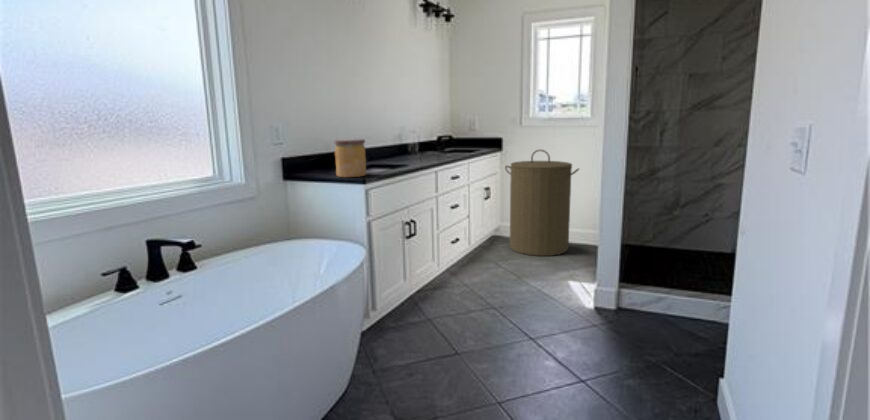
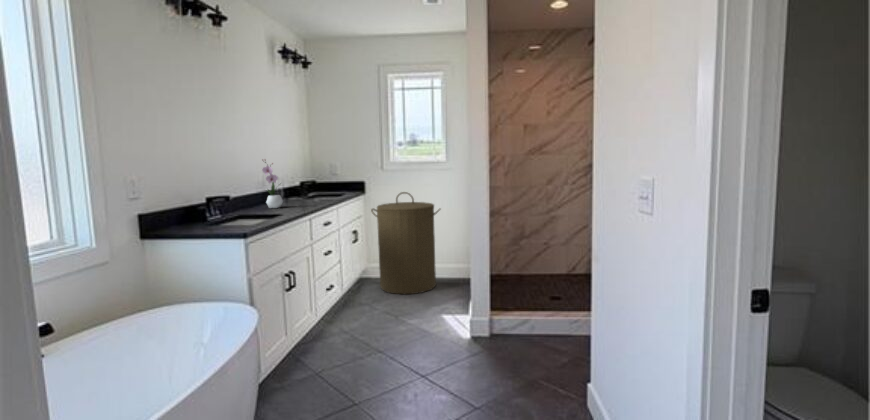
flower arrangement: none [396,111,416,159] -> present [262,160,283,208]
jar: present [335,139,366,177] -> none [205,191,242,232]

